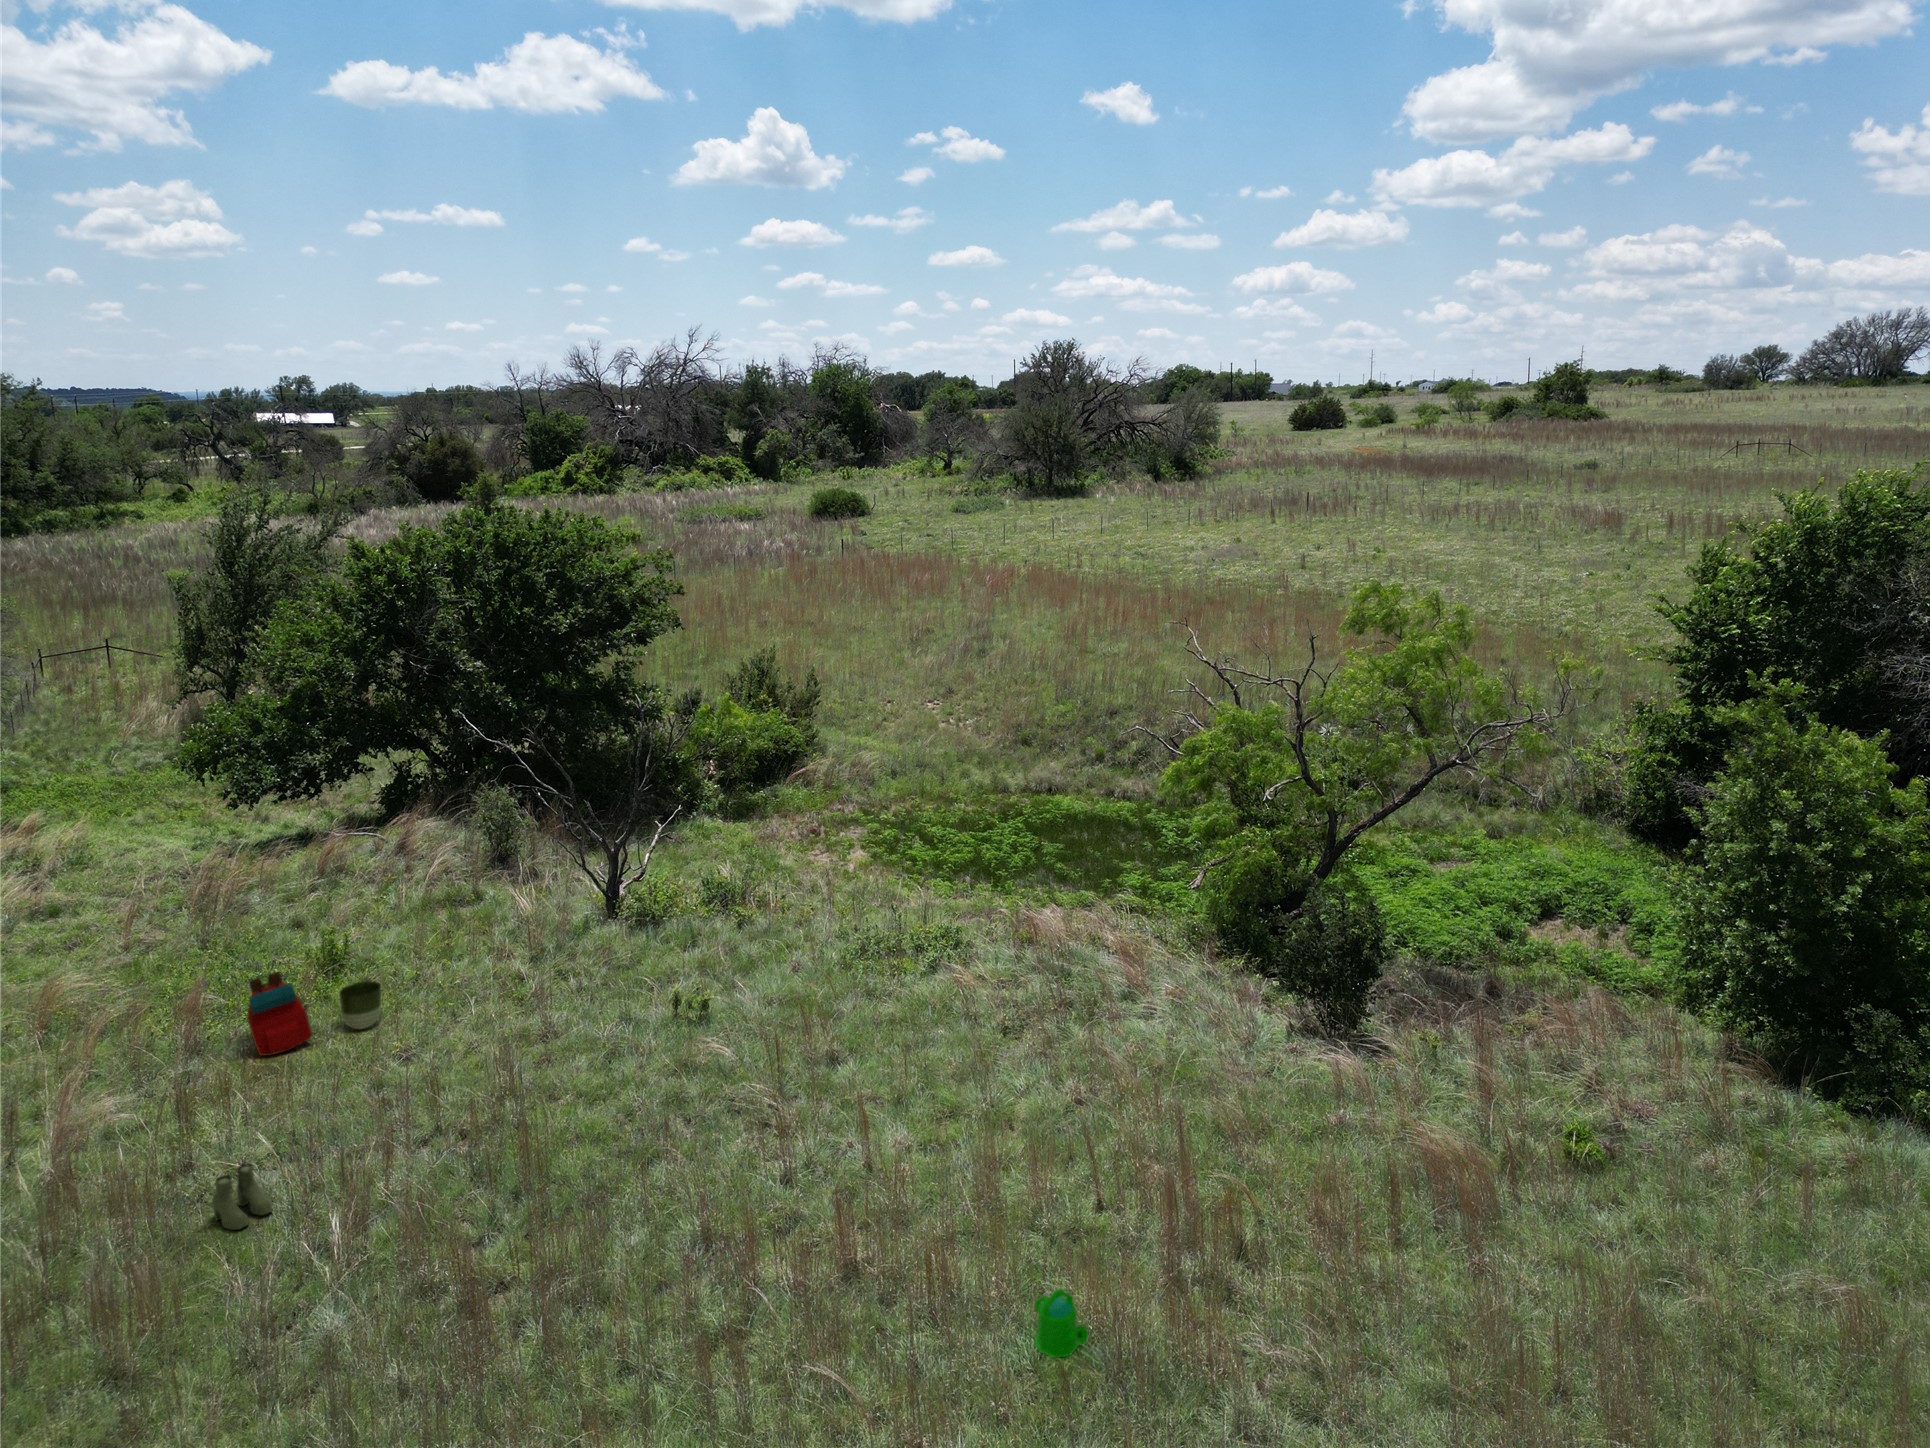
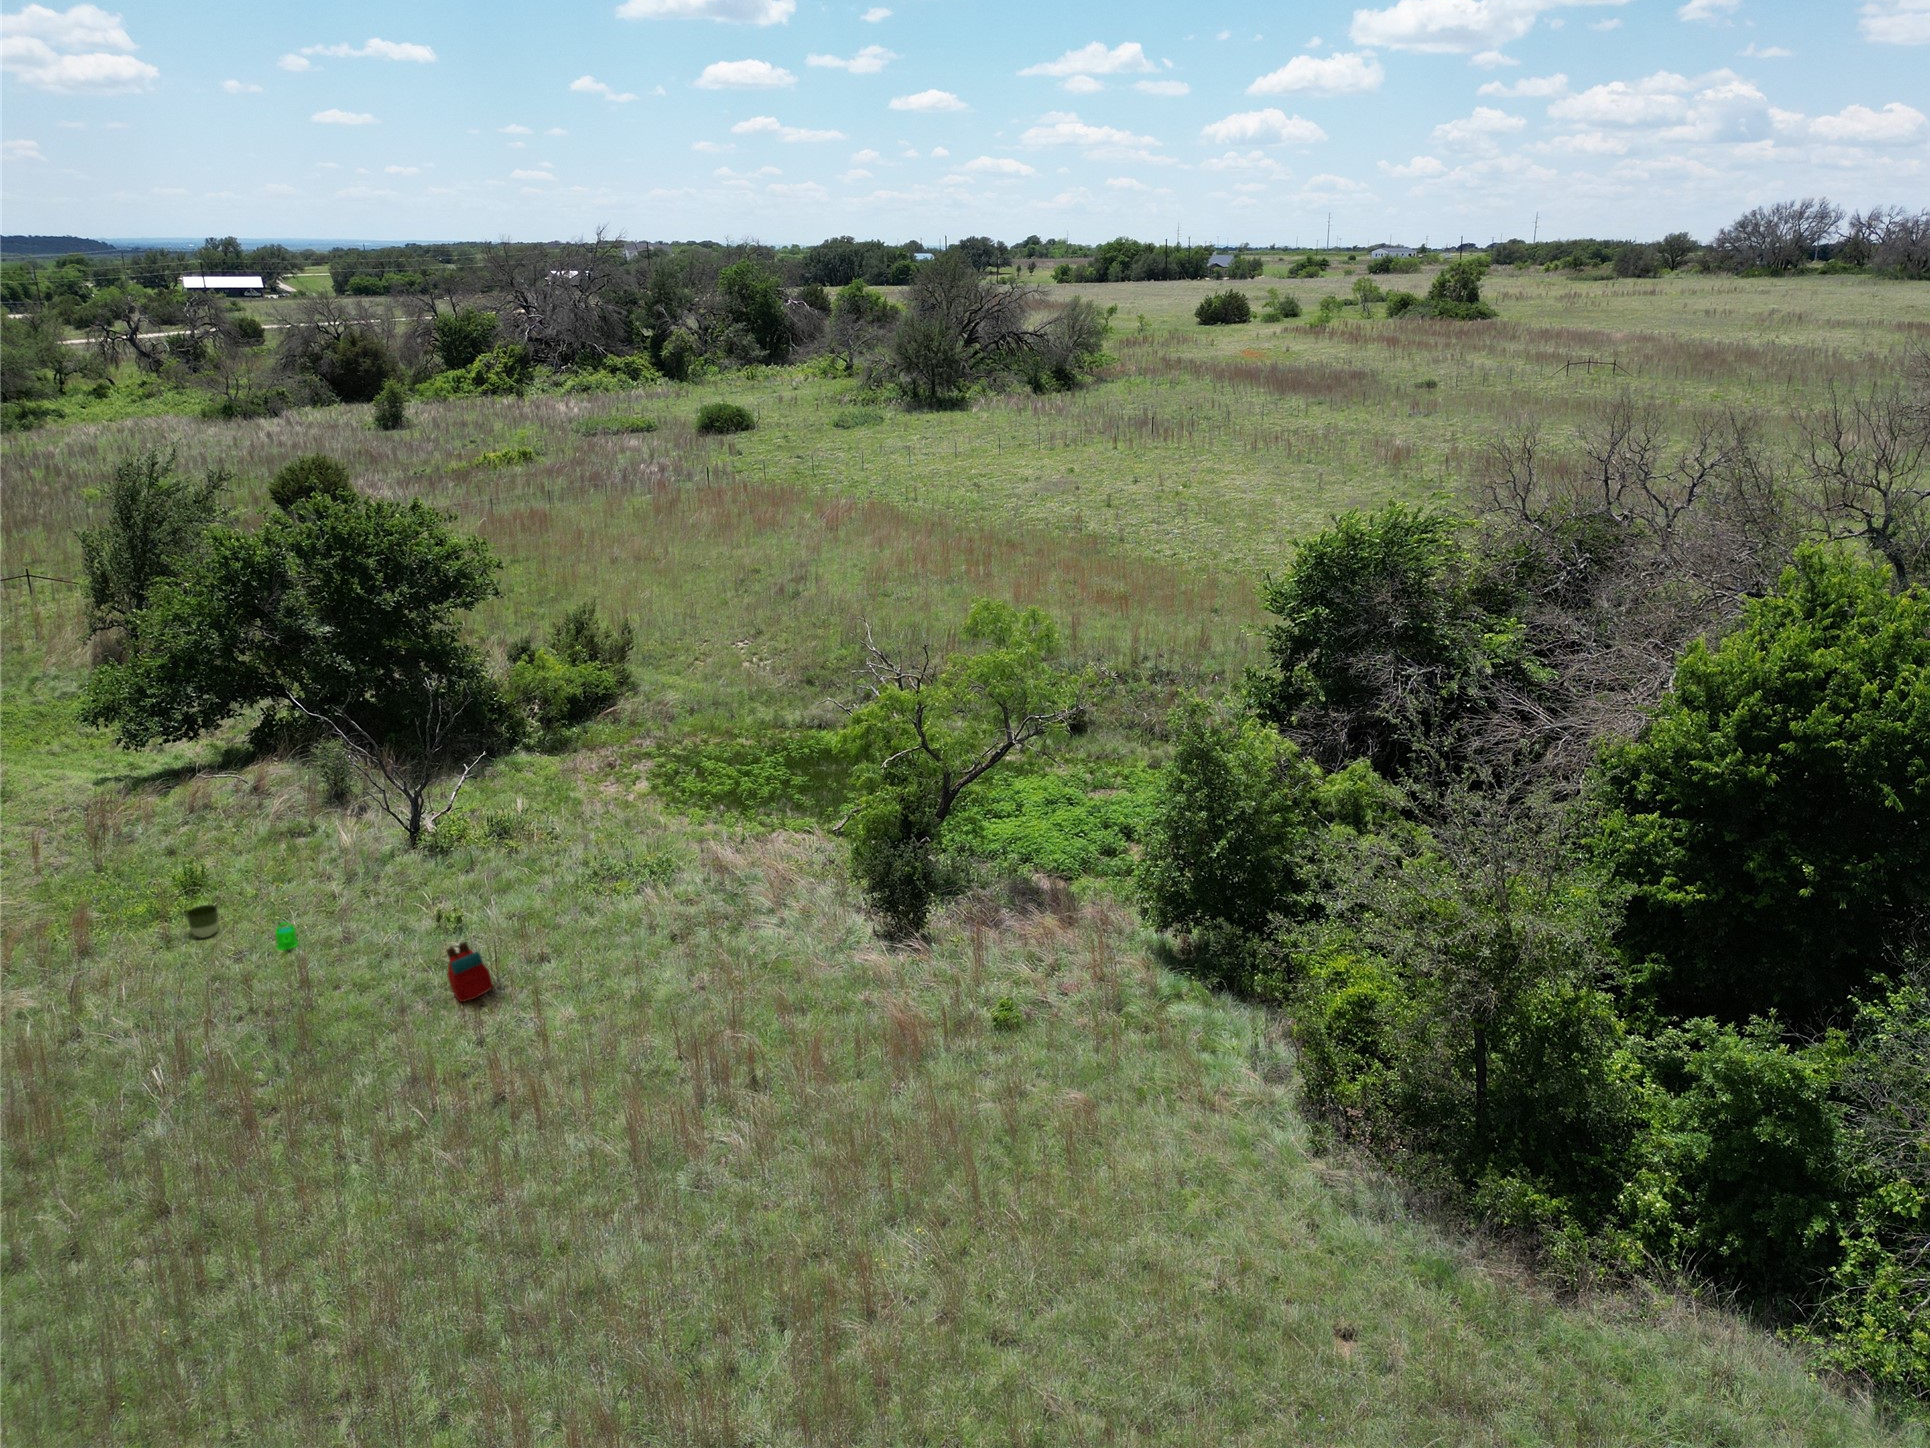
backpack: present [247,972,312,1056] -> present [446,942,493,1002]
boots: present [212,1163,272,1230] -> none [87,1031,127,1071]
watering can: present [1035,1289,1088,1358] -> present [275,922,298,950]

